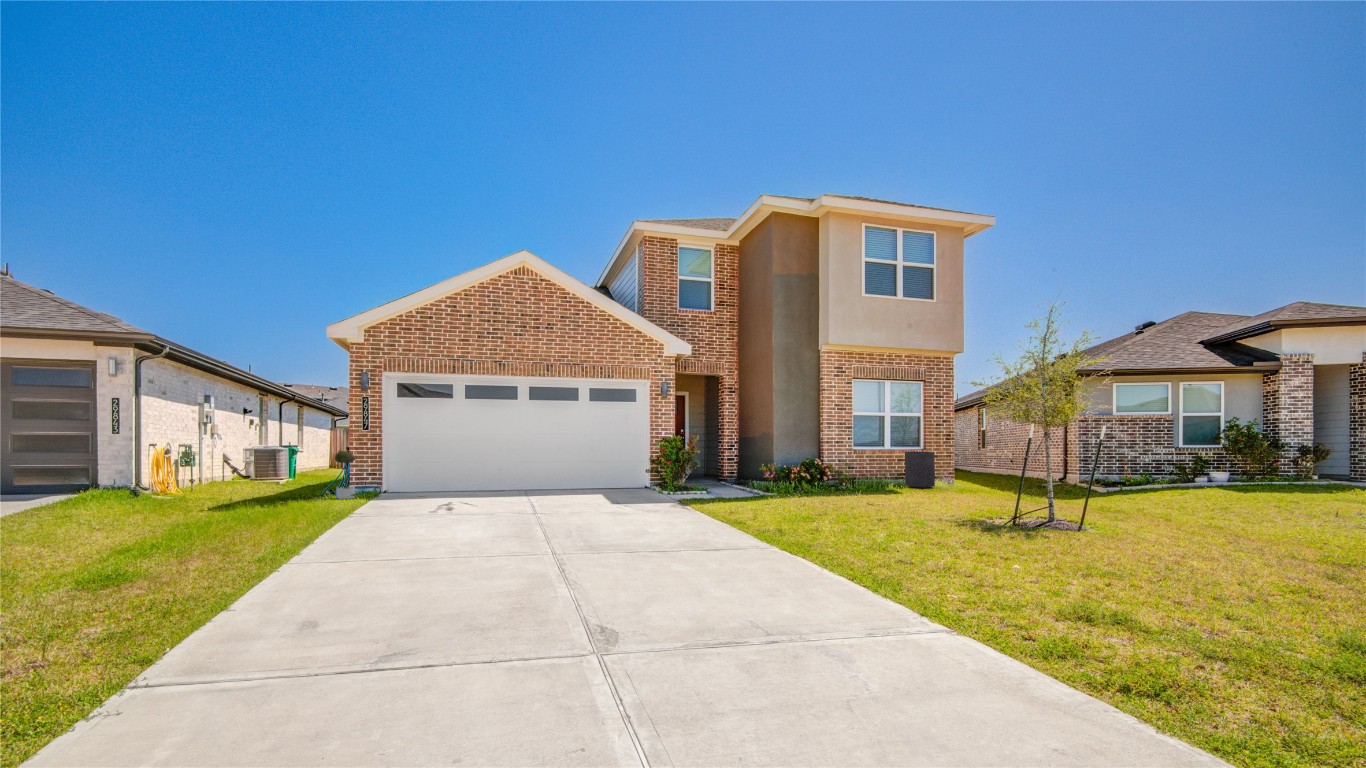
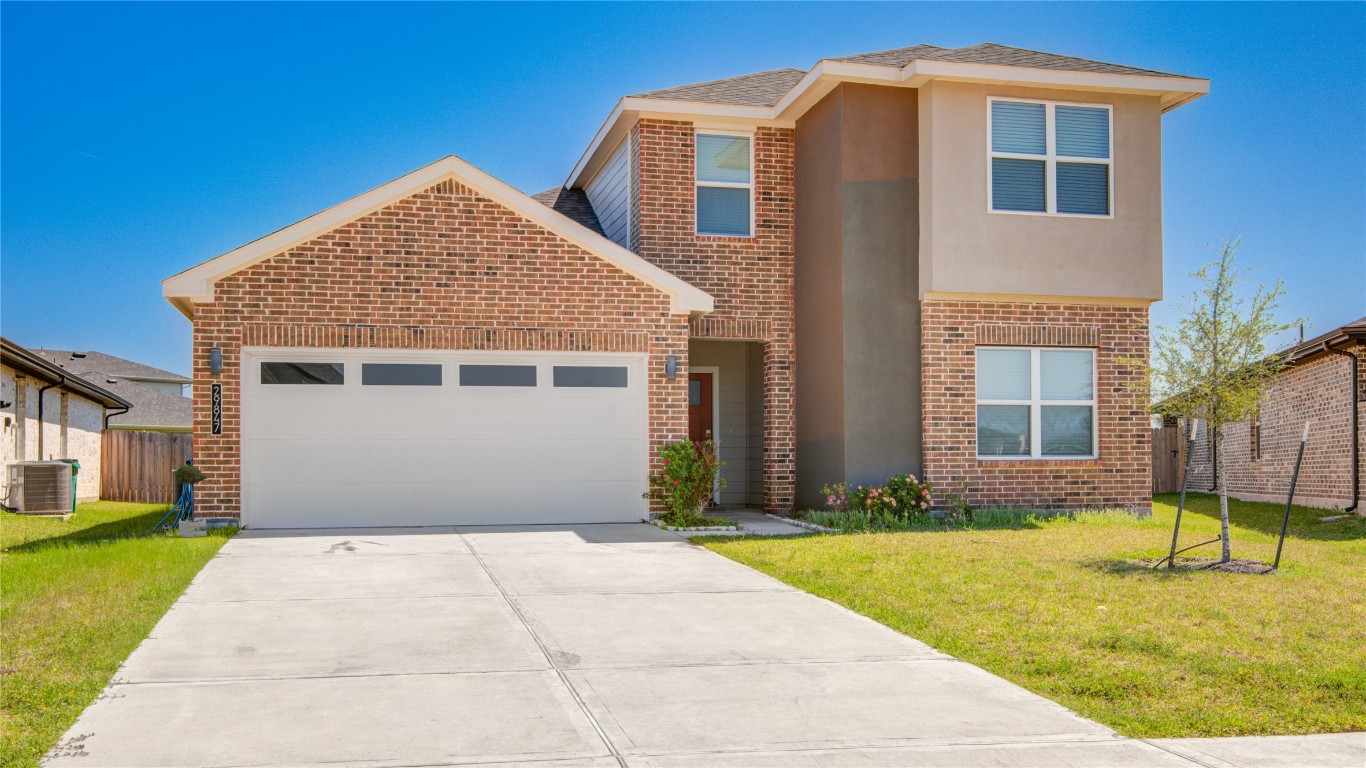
trash can: present [905,452,935,488] -> none [1060,464,1107,522]

